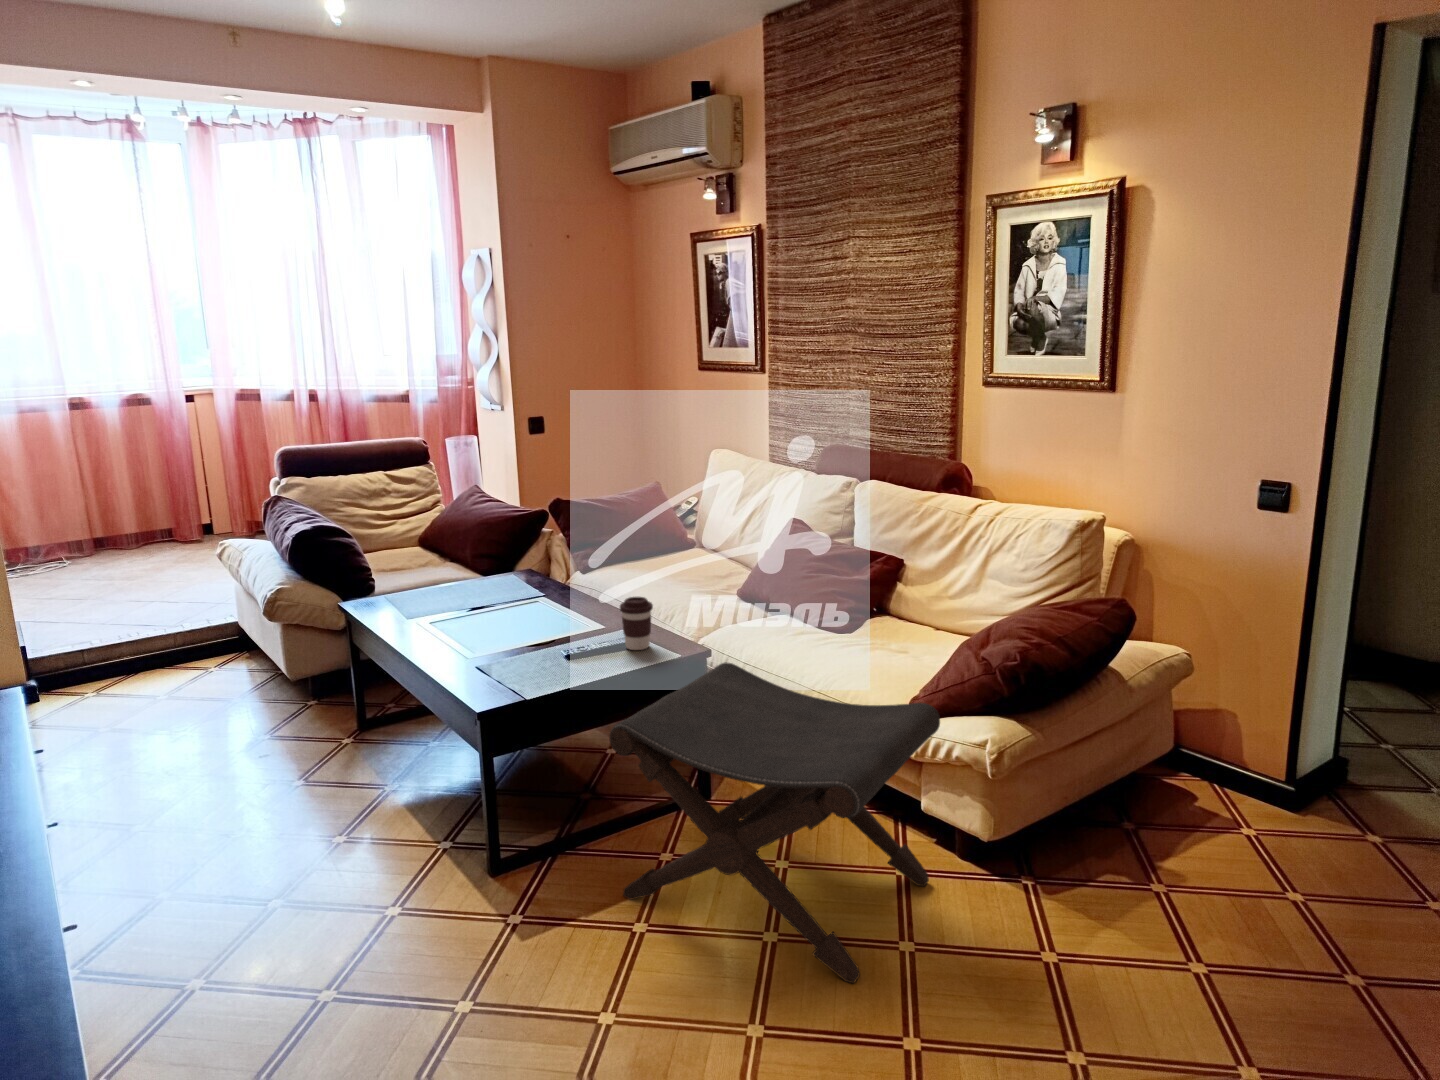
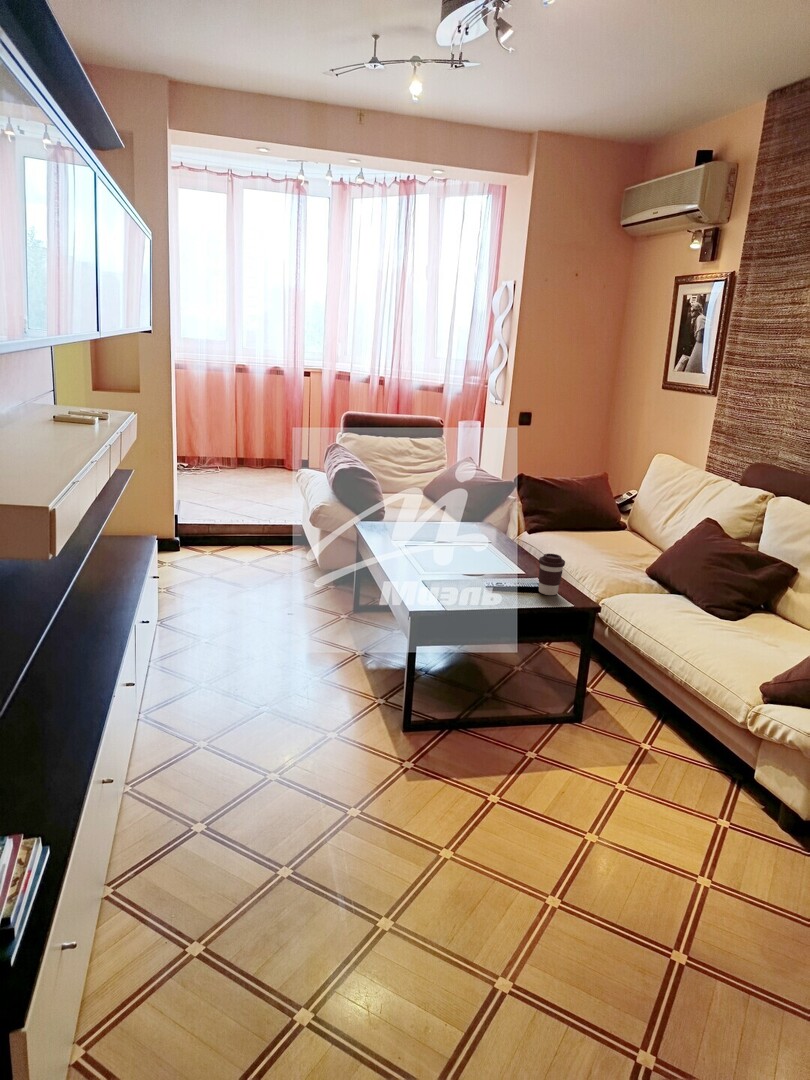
footstool: present [609,662,940,983] -> none [489,618,781,896]

